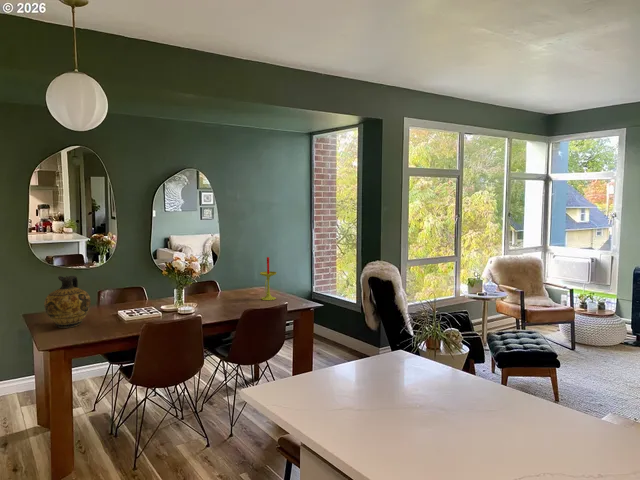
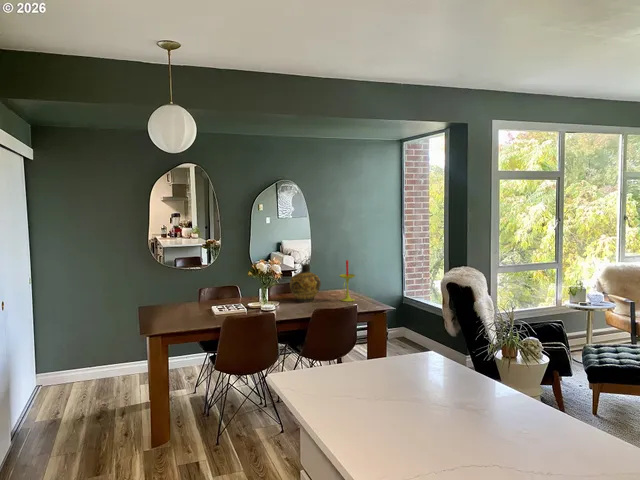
ceramic jug: present [44,276,91,328] -> present [290,263,321,302]

